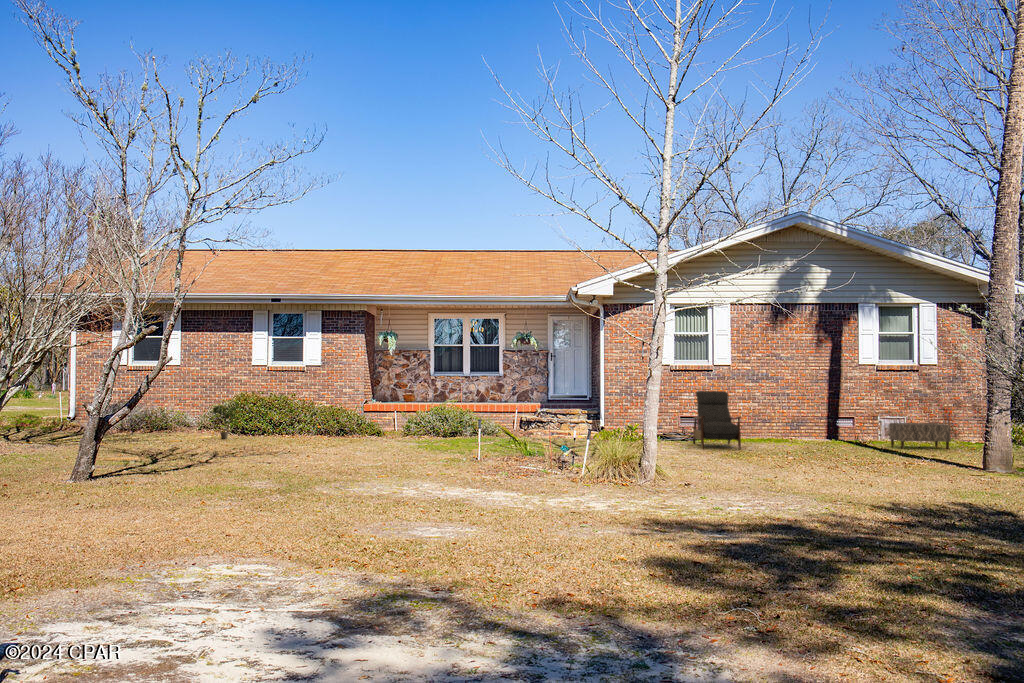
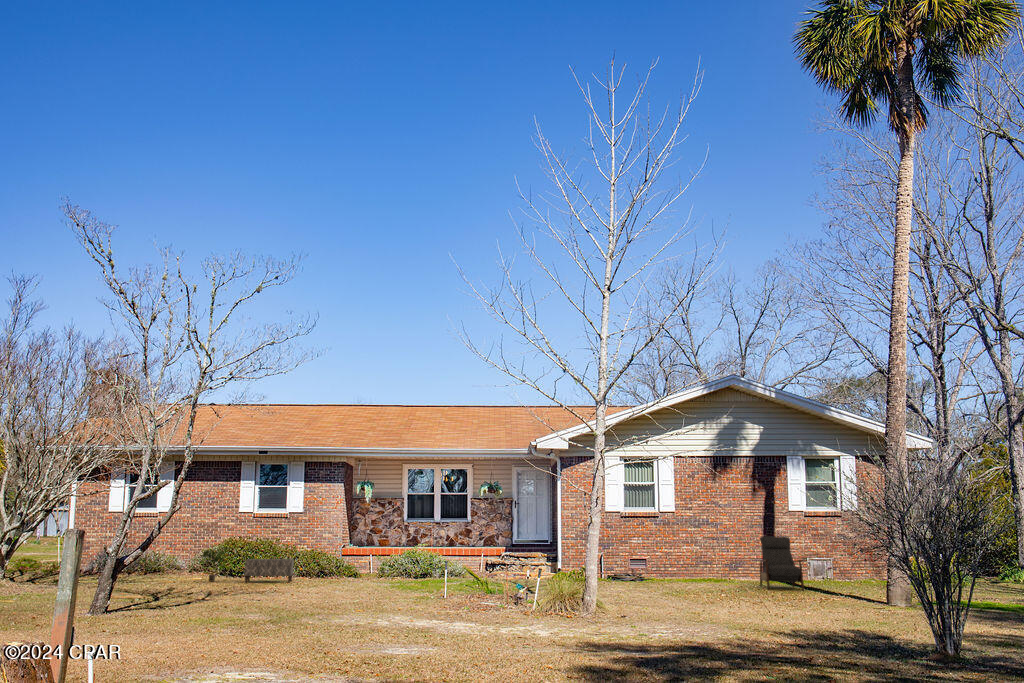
chair: present [693,391,741,449] -> present [759,536,804,591]
bench: present [889,423,951,449] -> present [244,559,294,583]

